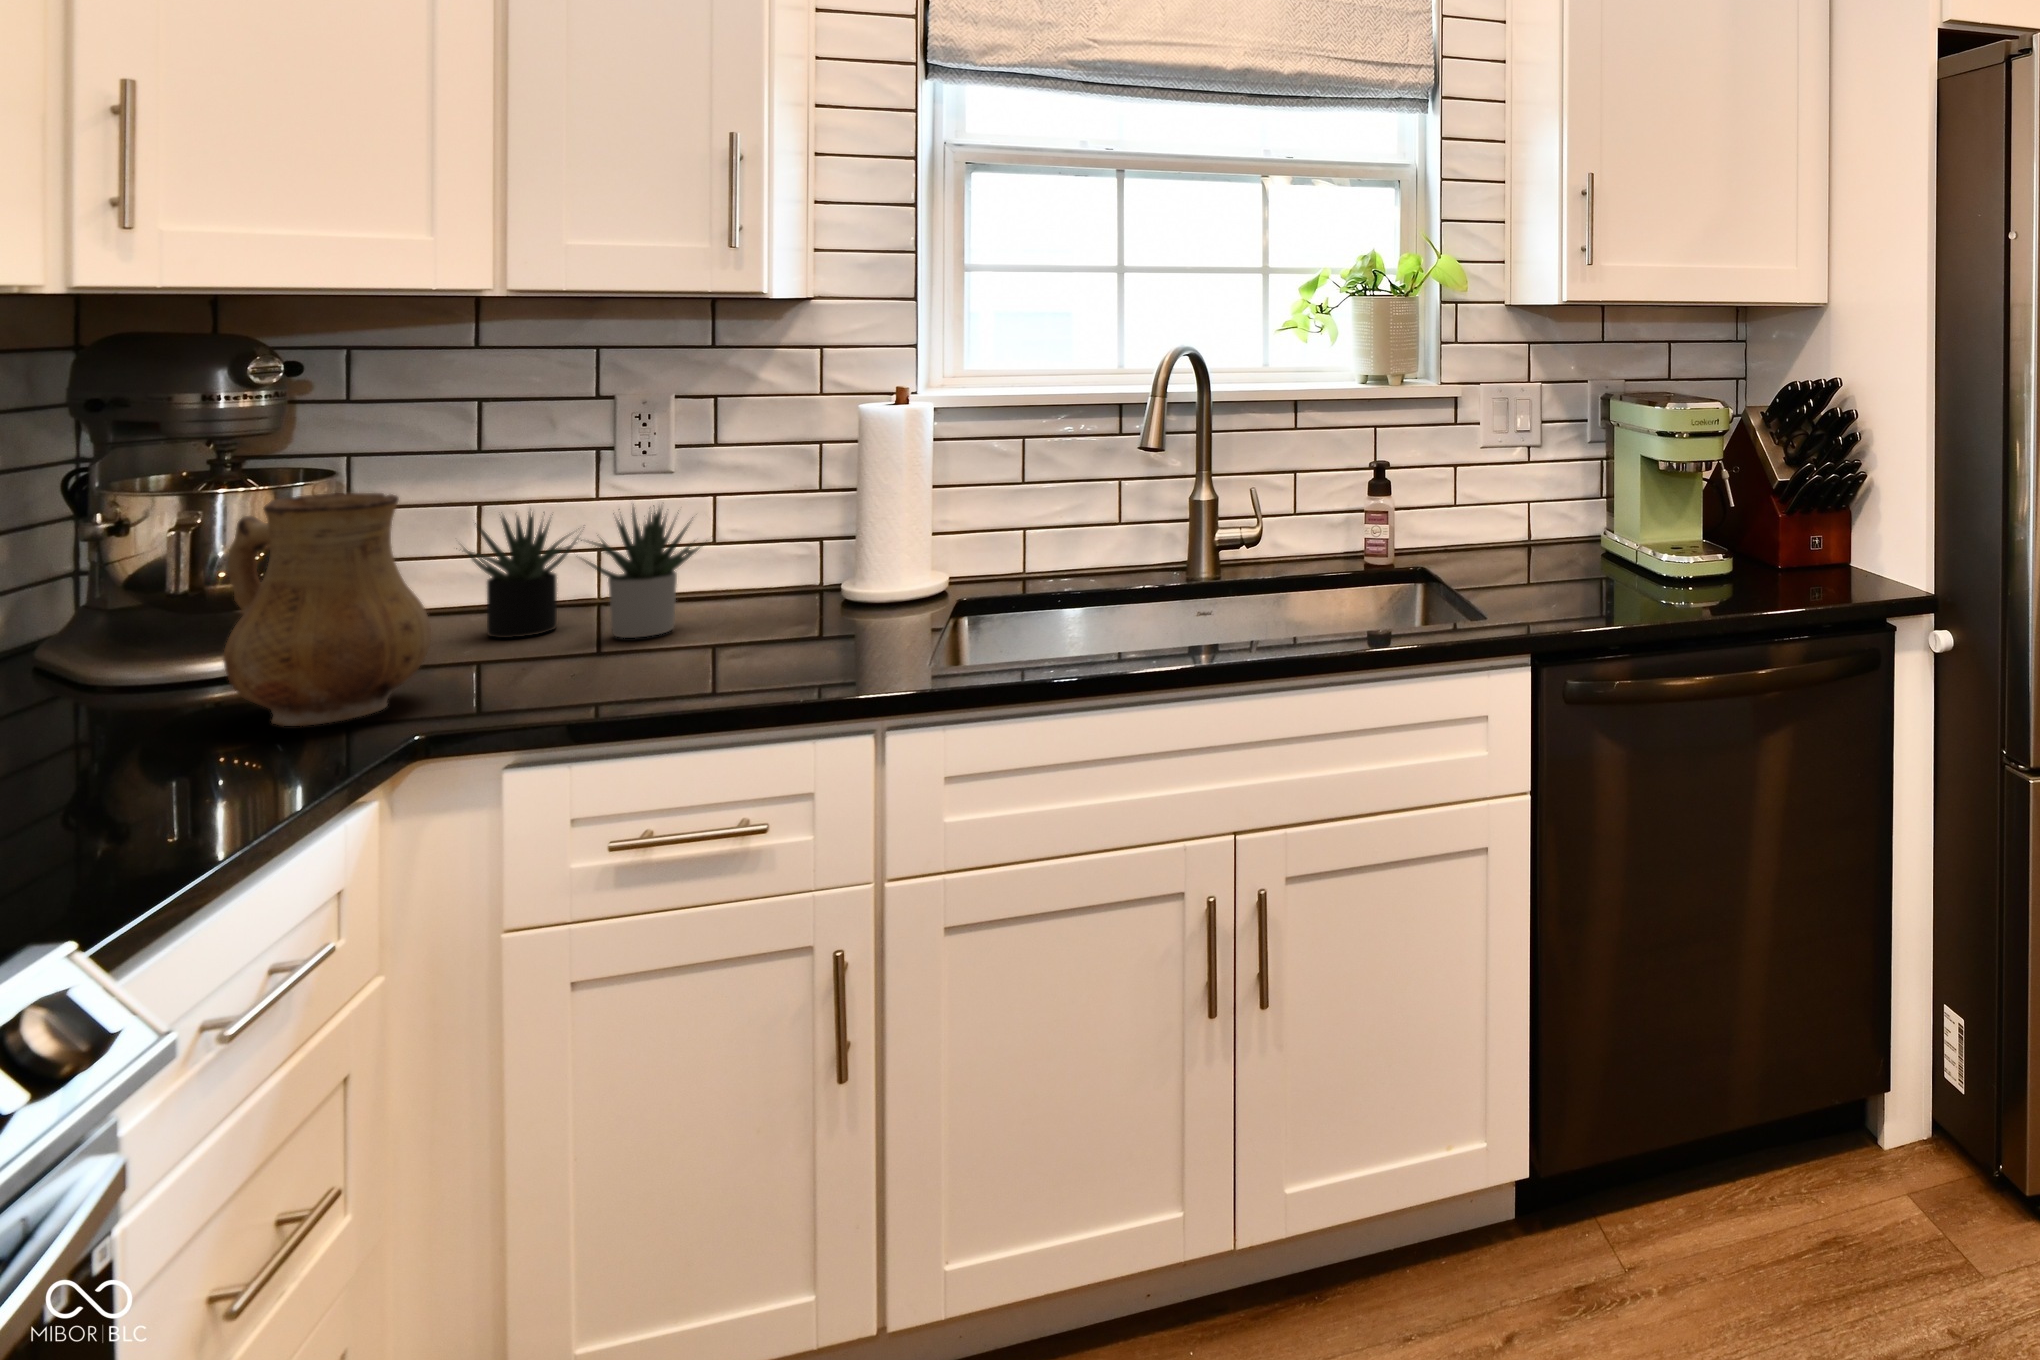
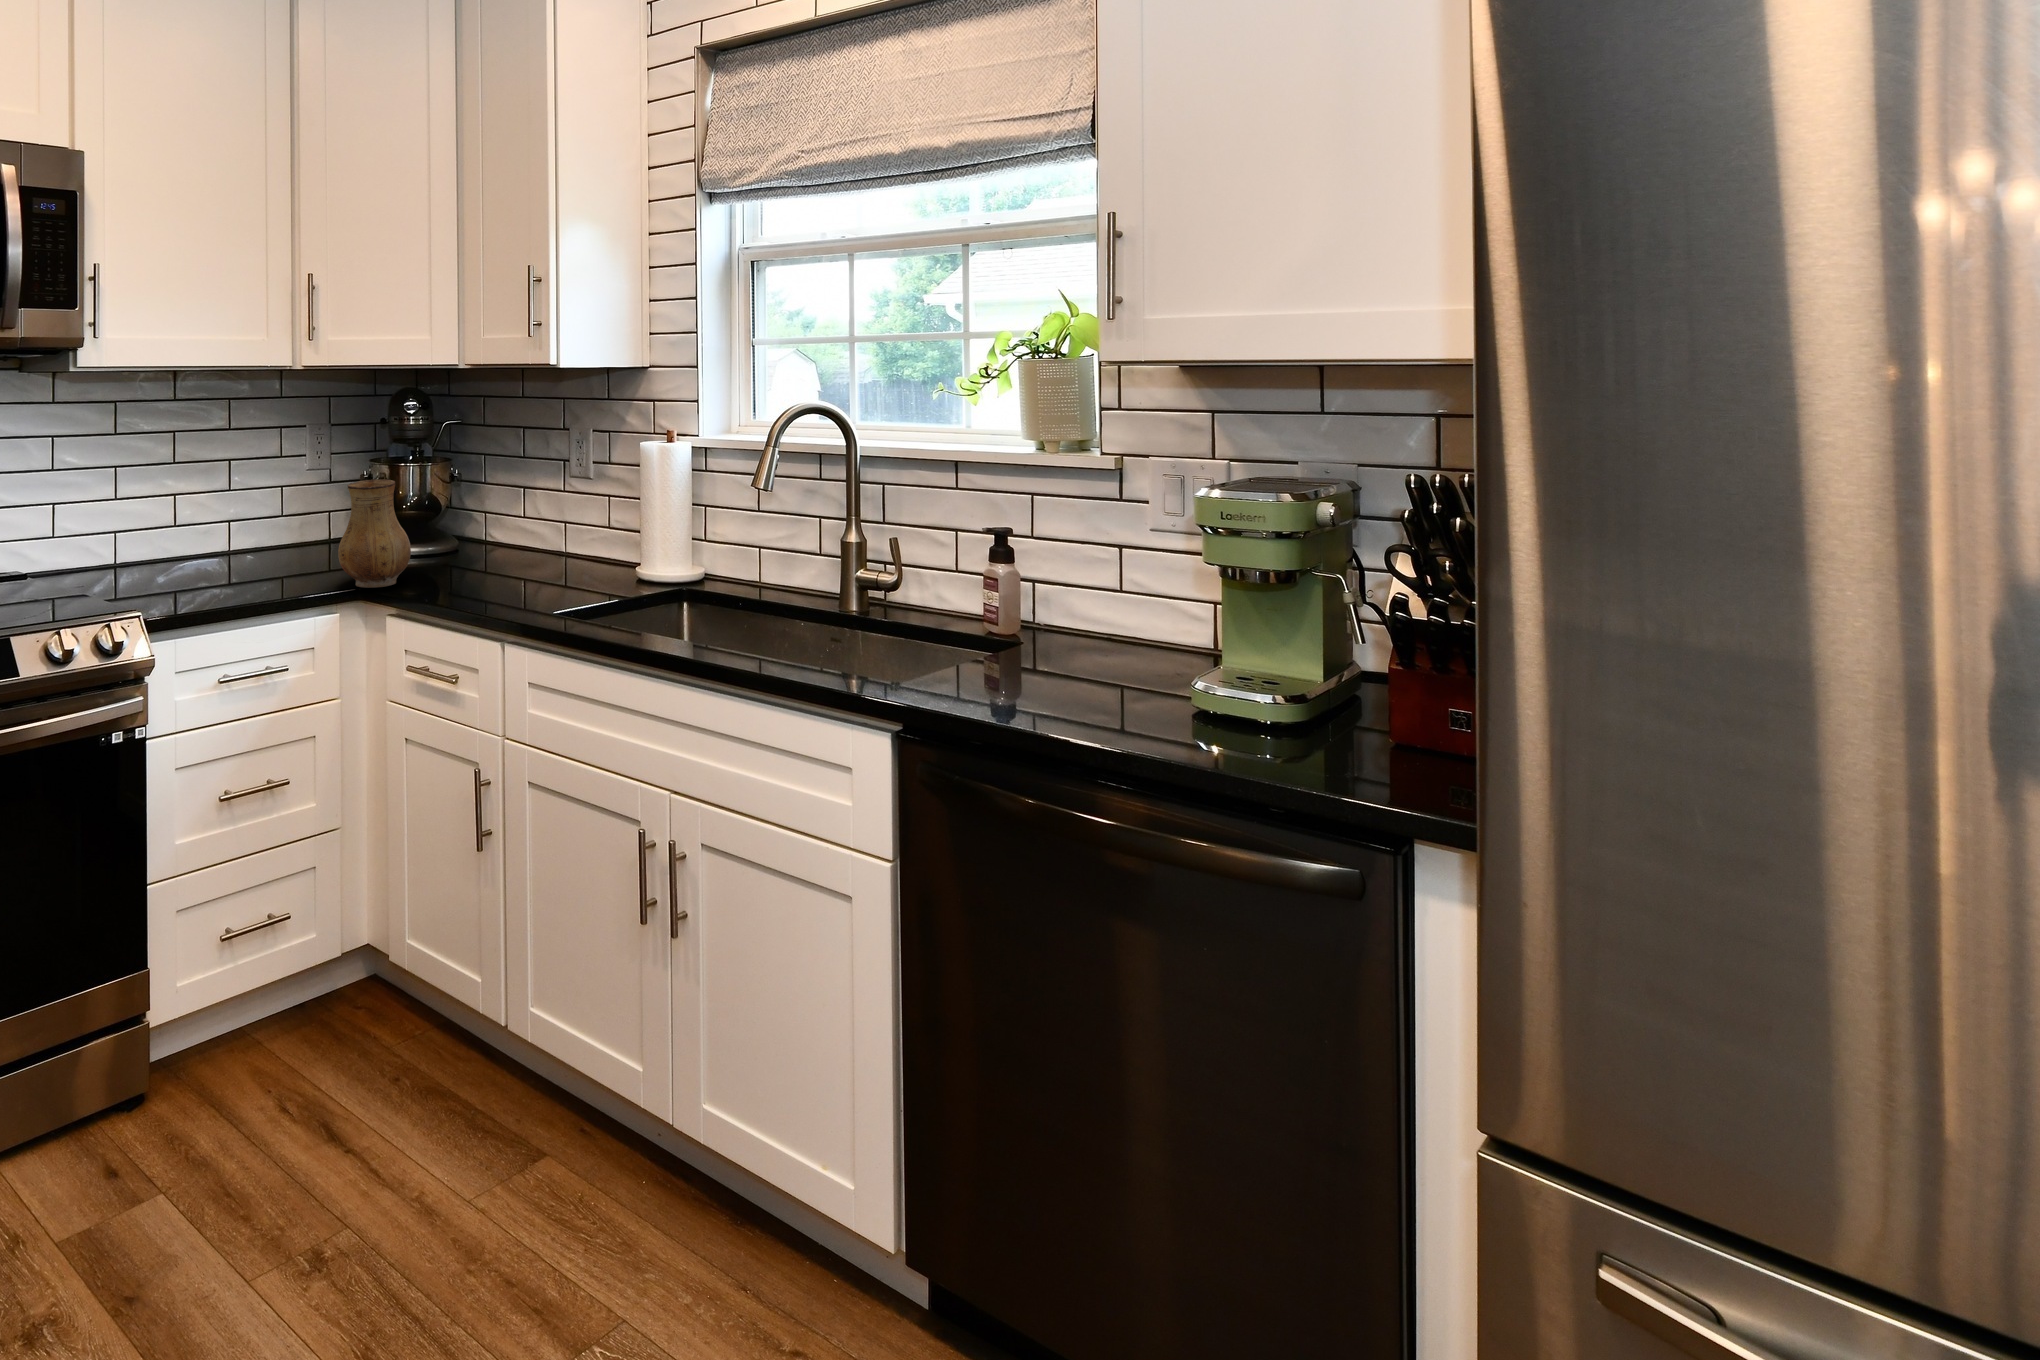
succulent plant: present [456,505,701,638] -> none [479,491,564,575]

